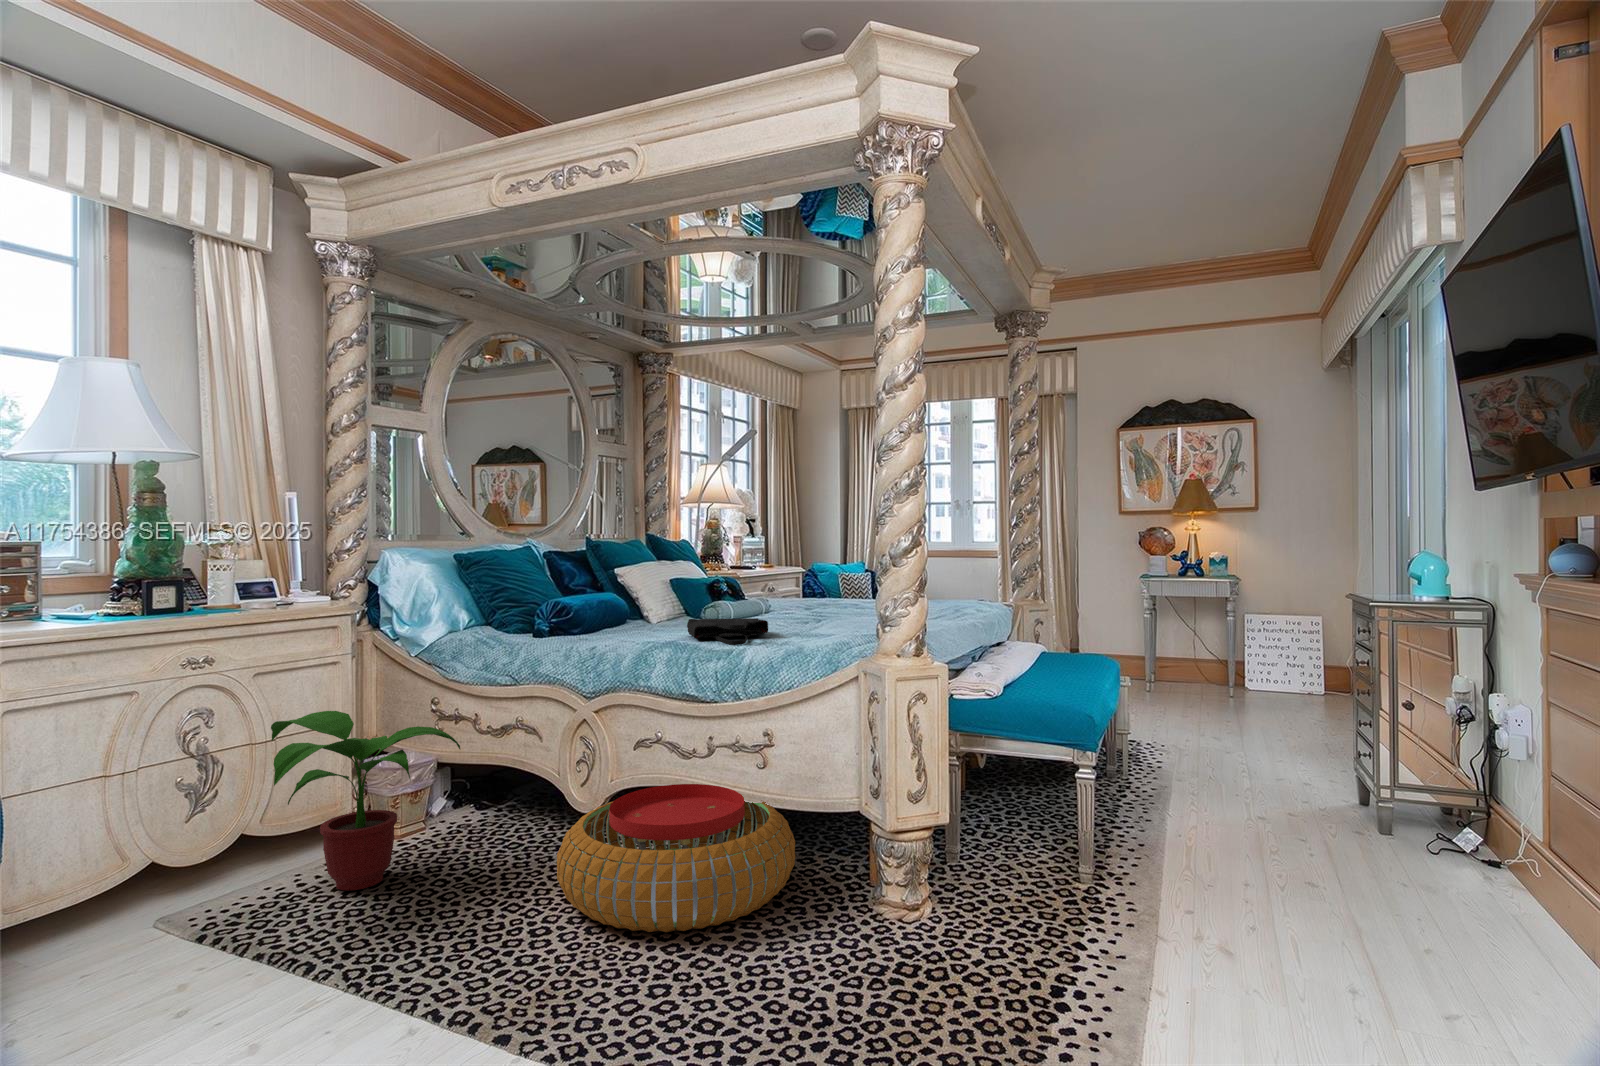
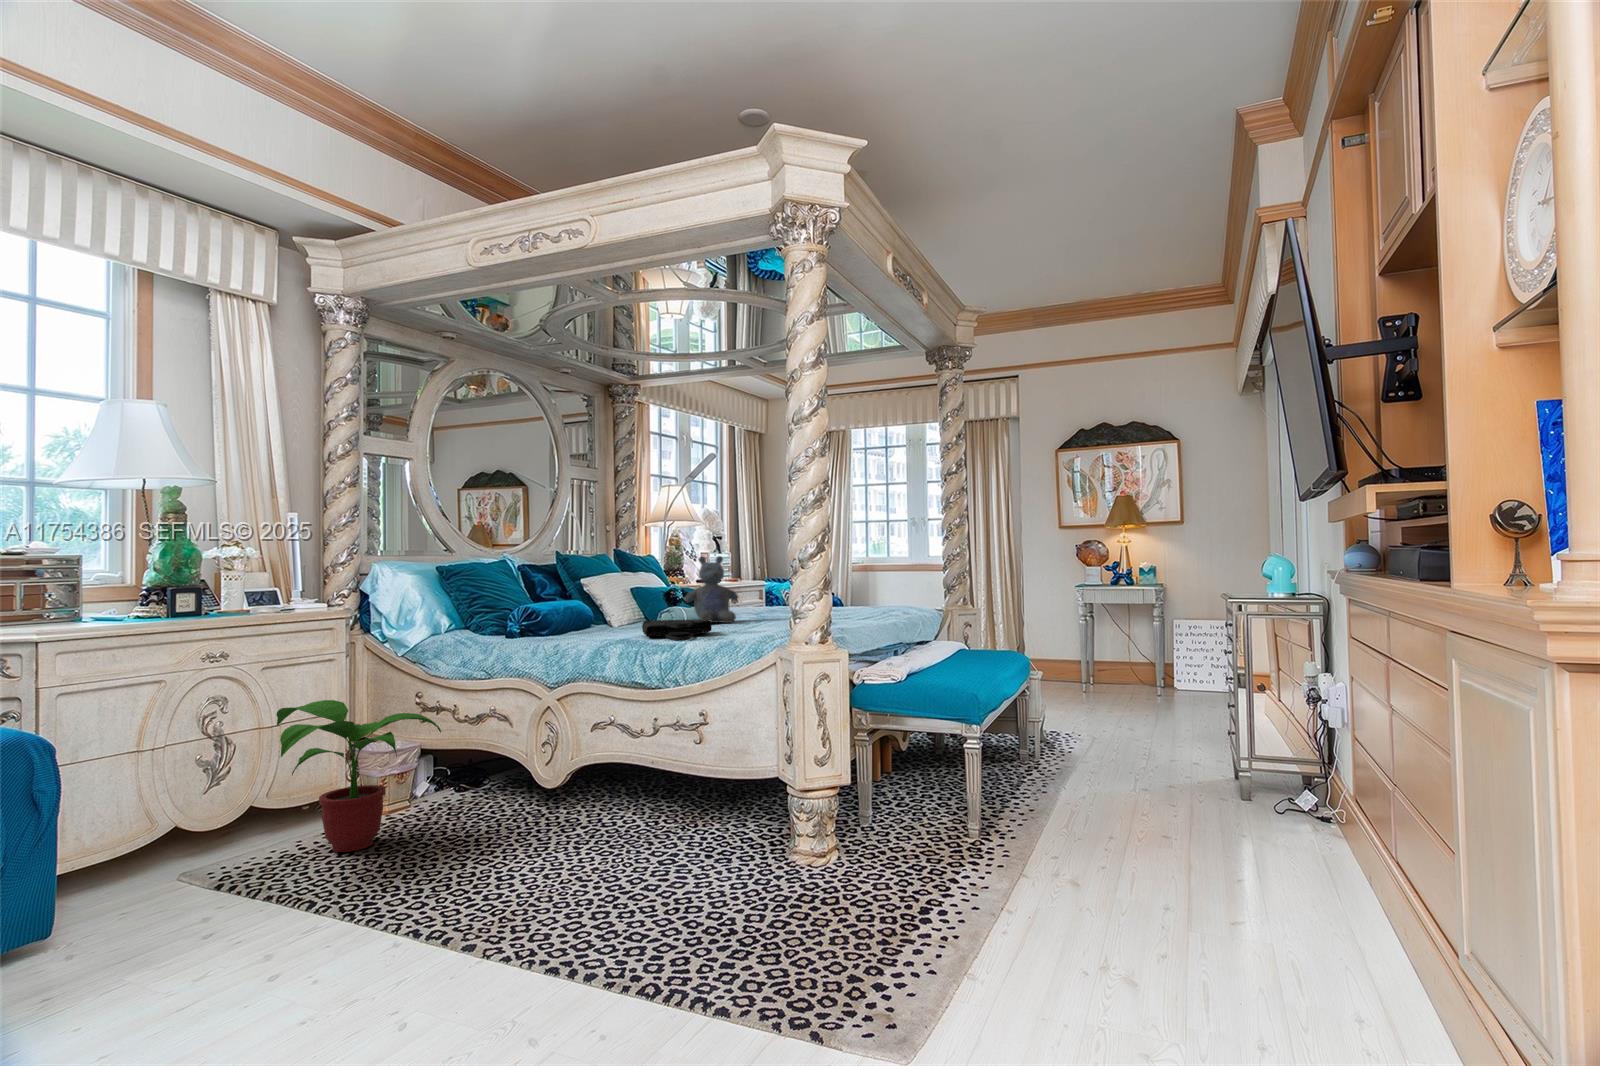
stuffed bear: none [728,544,788,620] -> present [685,556,738,623]
pouf: present [557,784,796,932] -> none [521,760,727,877]

